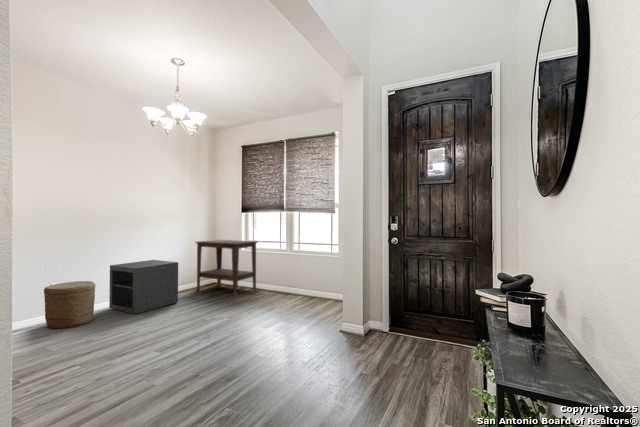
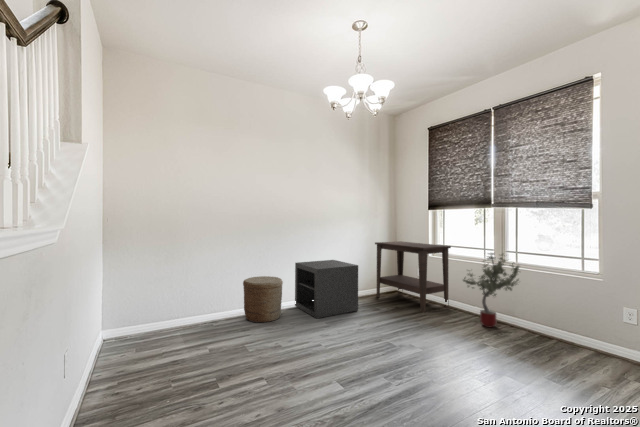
potted tree: none [264,244,299,298] -> present [463,253,519,327]

